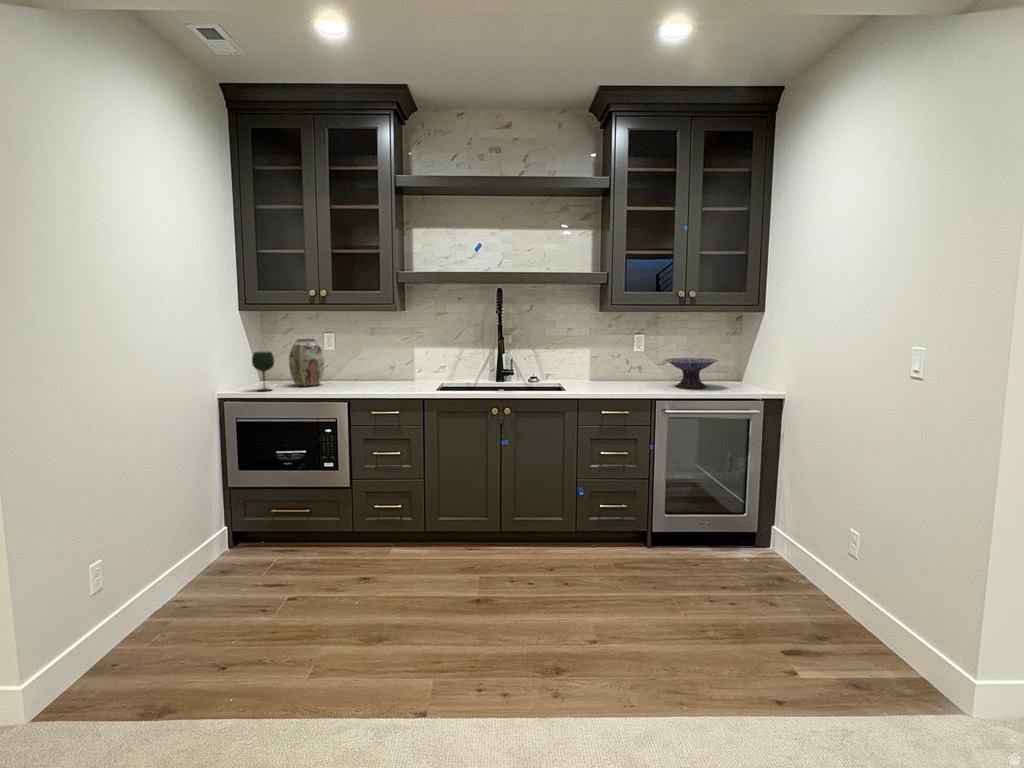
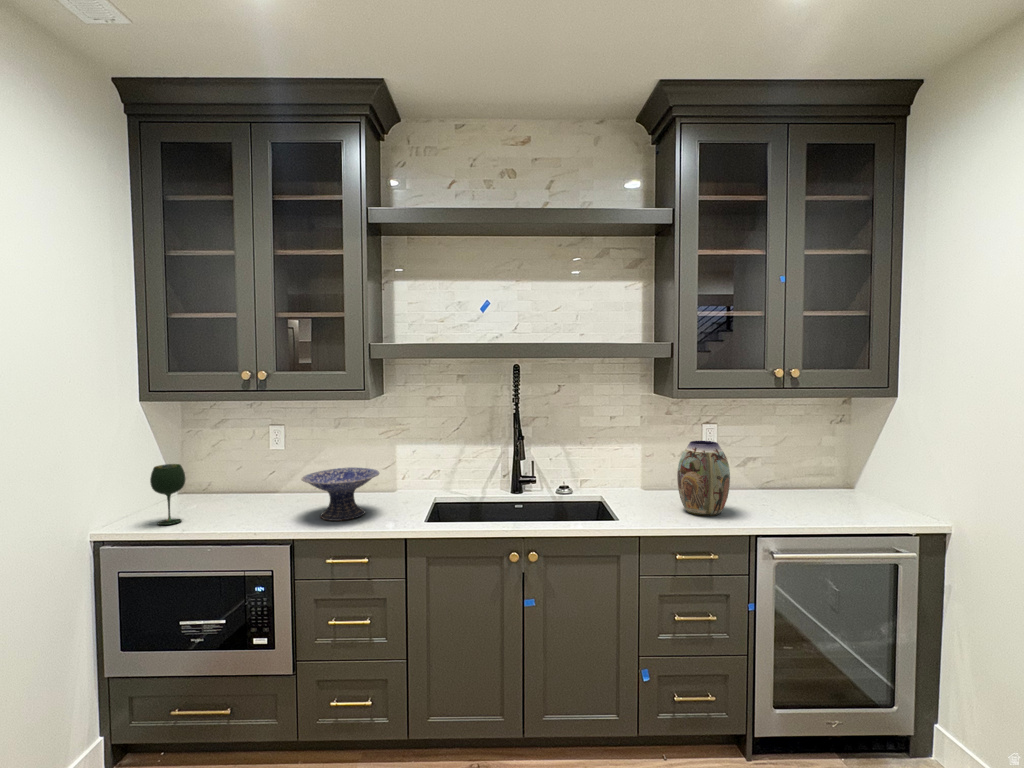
vase: present [289,339,324,386] -> present [677,441,730,516]
decorative bowl: present [666,358,718,388] -> present [302,467,379,521]

